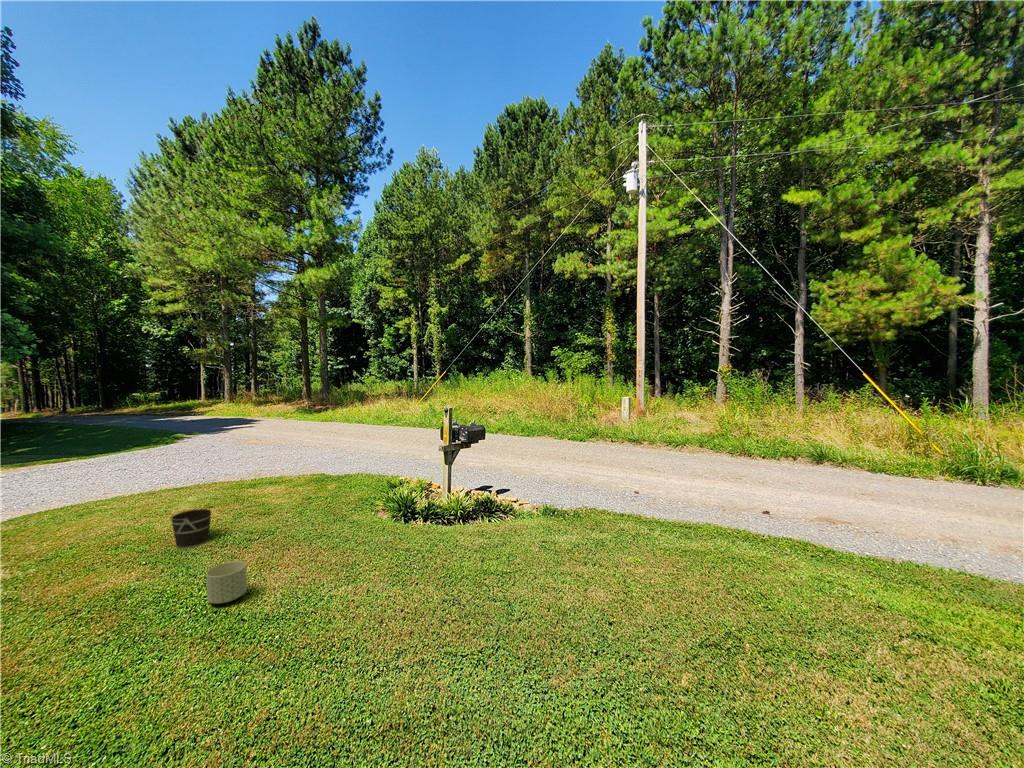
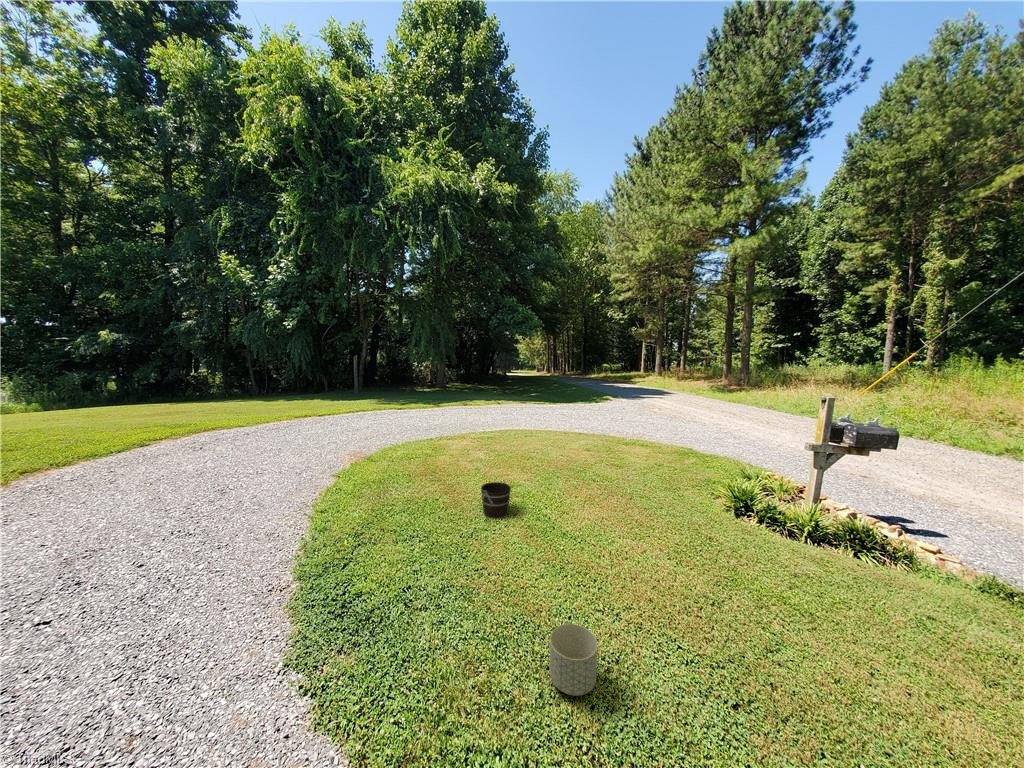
planter: present [206,561,247,604] -> present [550,624,597,696]

